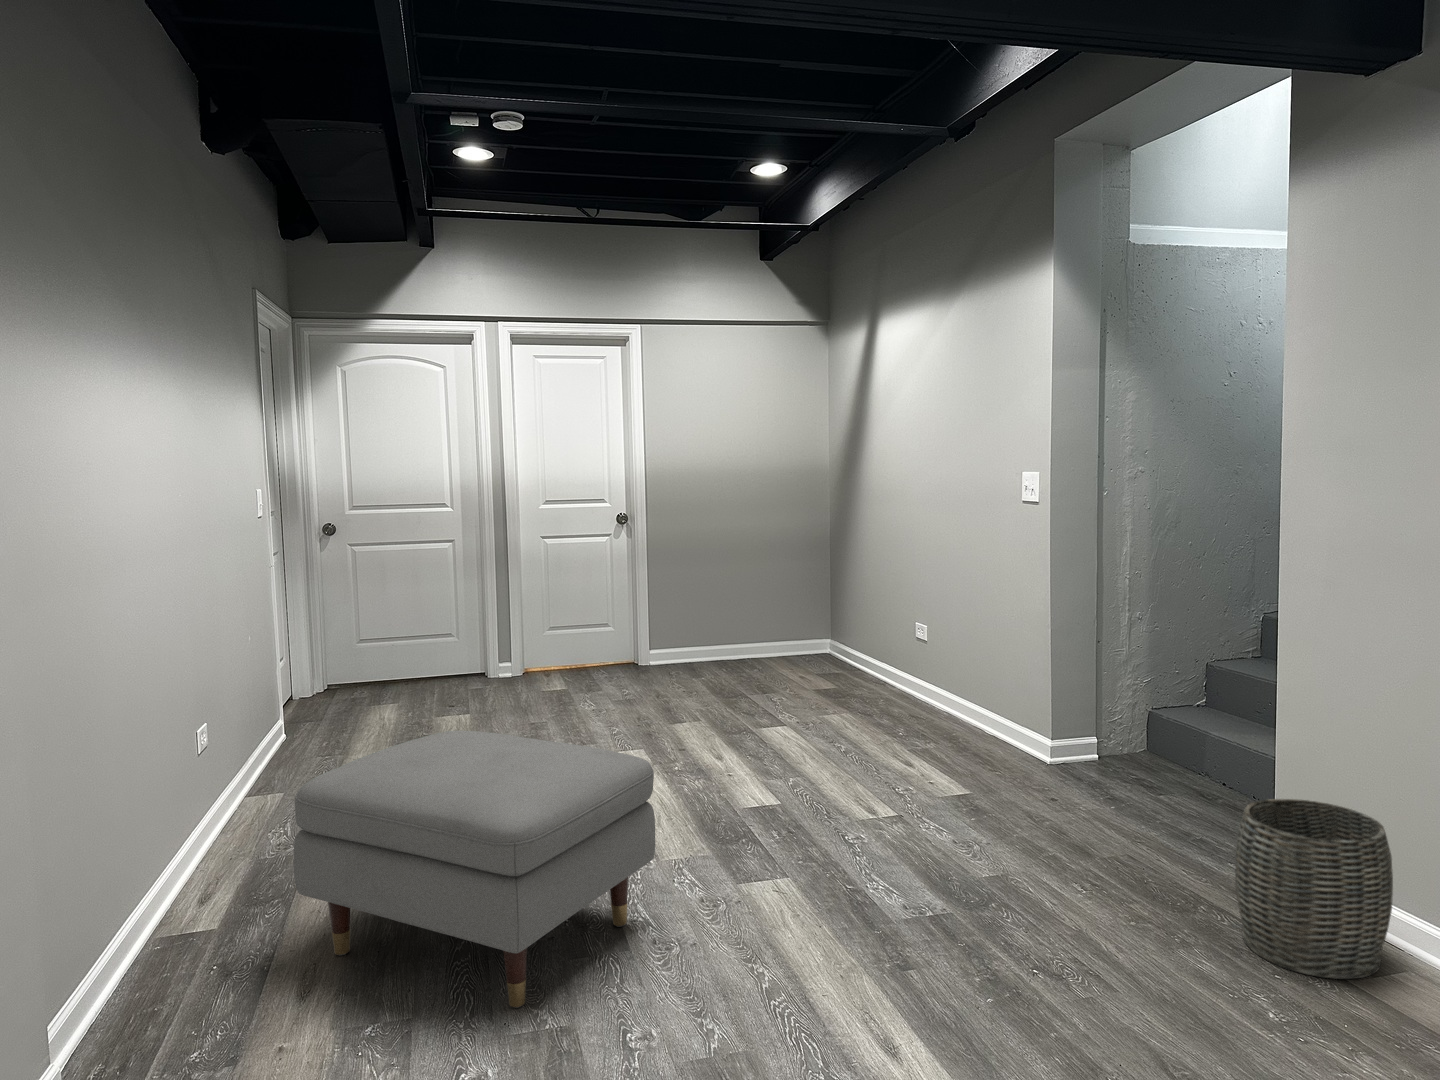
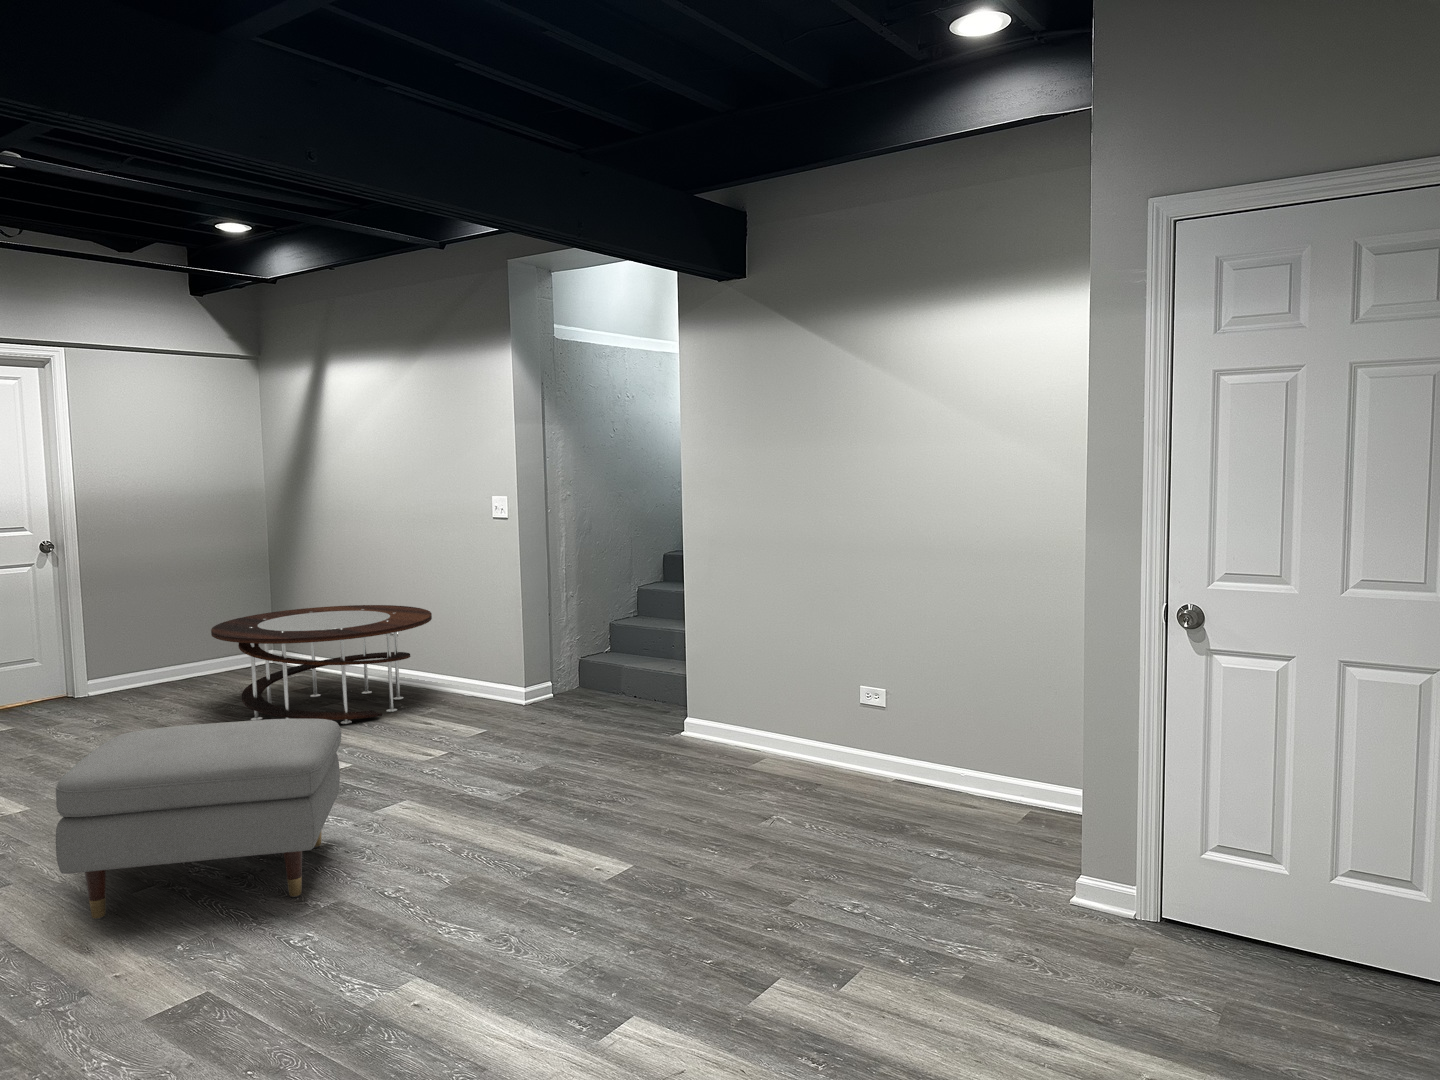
coffee table: none [705,599,949,744] -> present [211,605,432,724]
woven basket: present [1235,799,1393,979] -> none [680,681,753,769]

